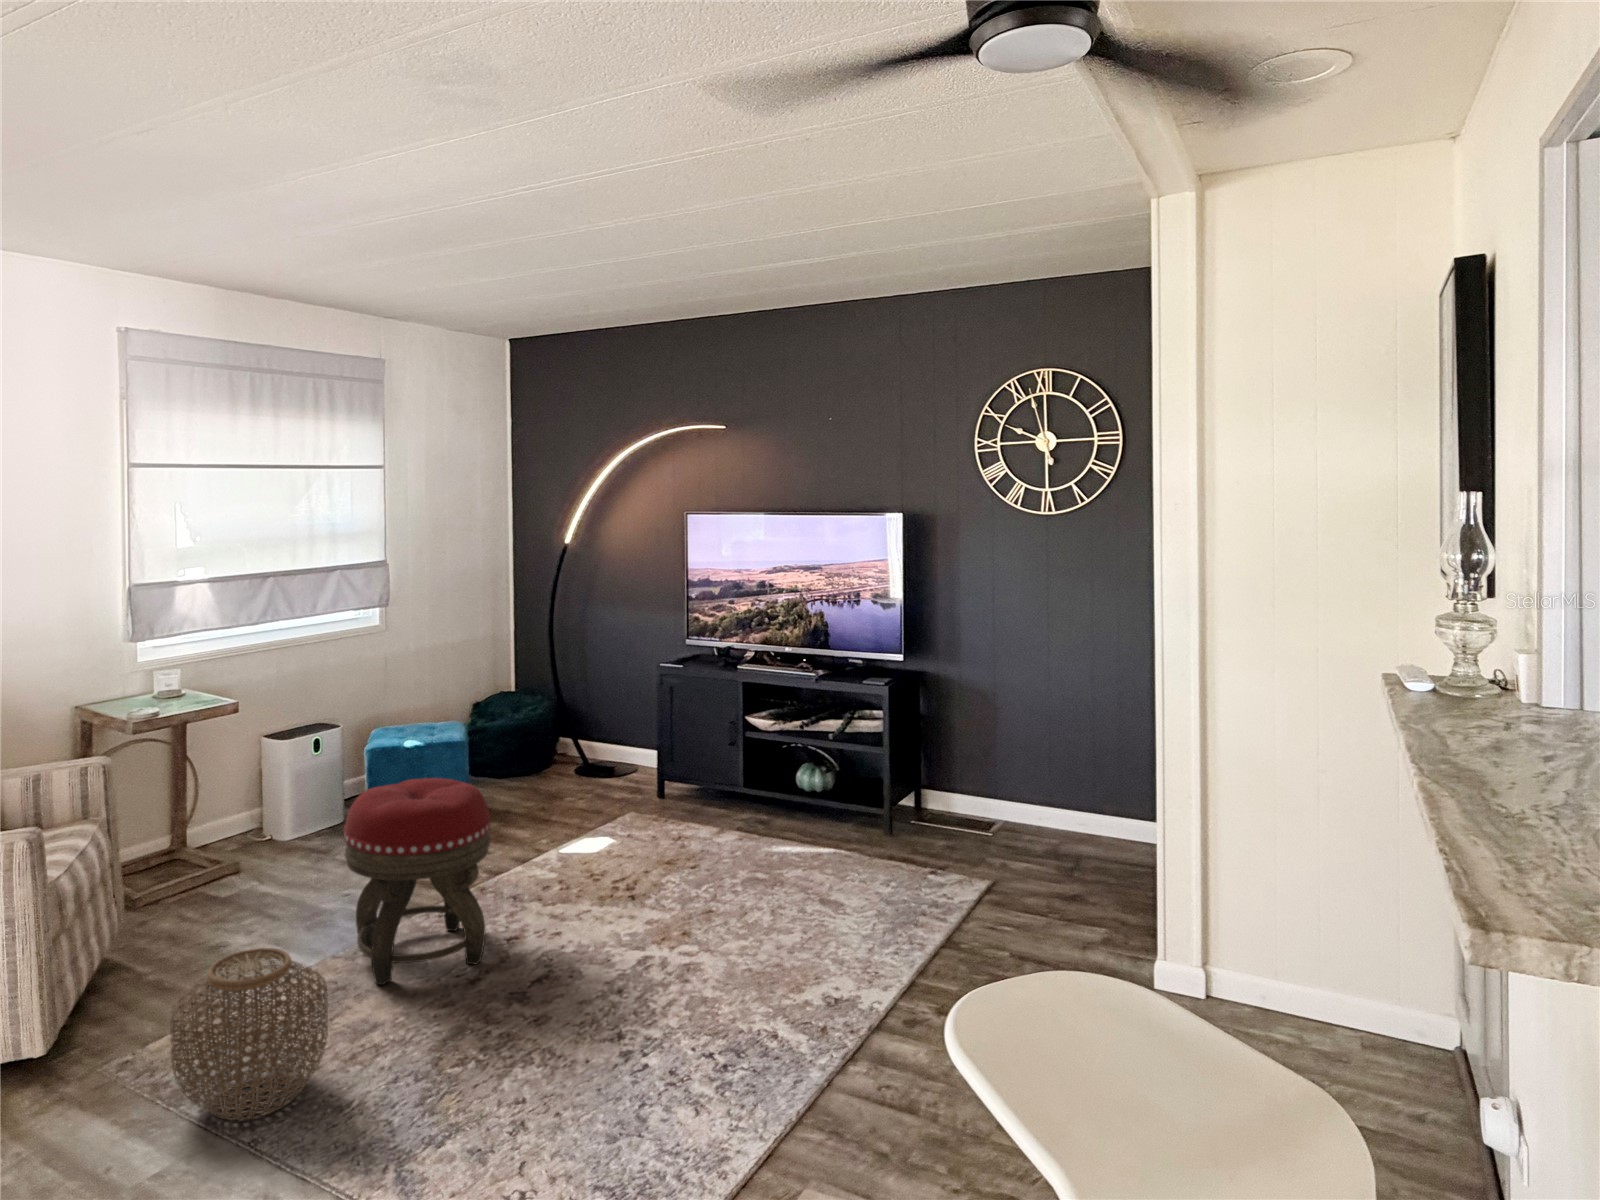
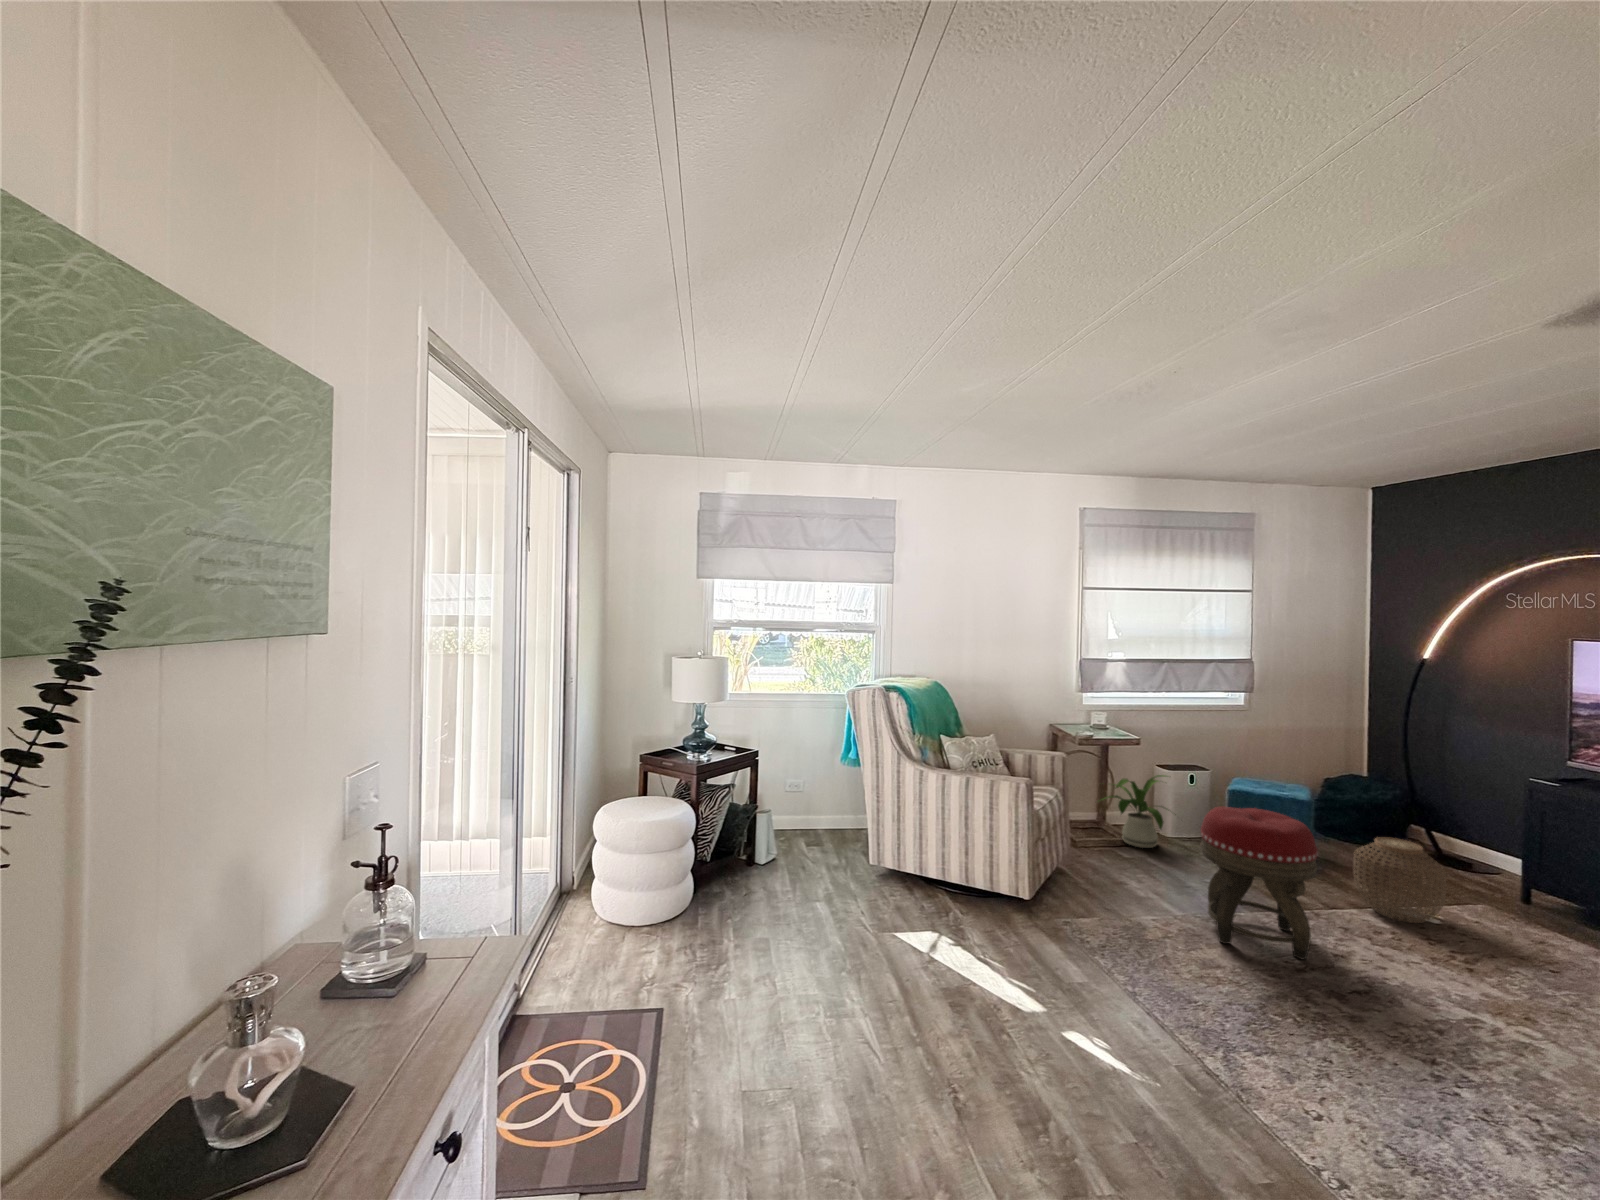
house plant: none [164,750,312,873] -> present [1104,775,1166,848]
woven basket: present [170,948,328,1120] -> present [1353,837,1446,923]

